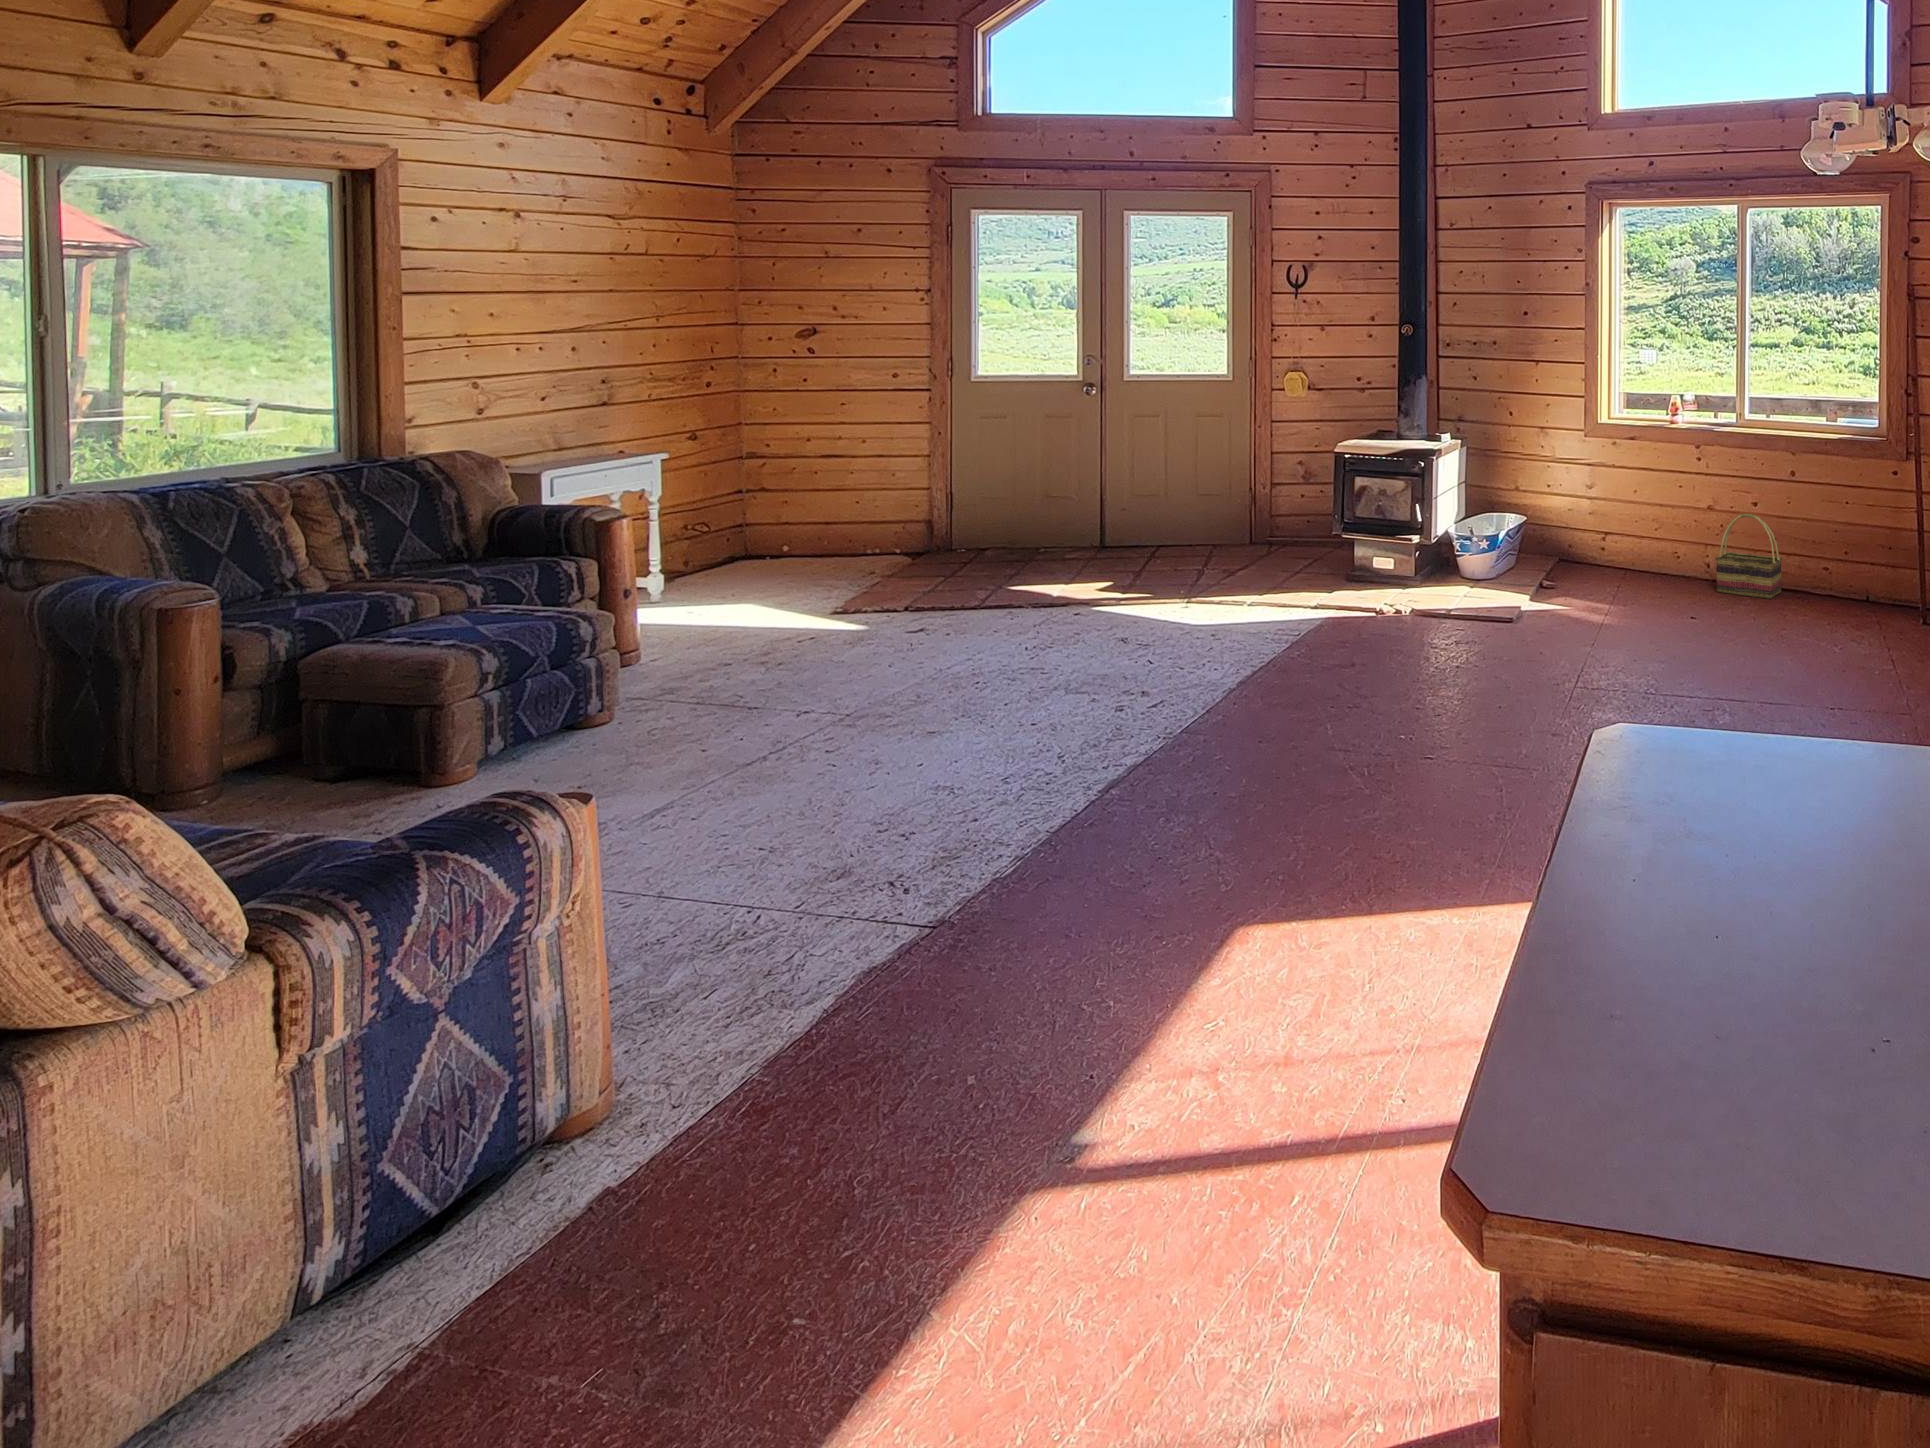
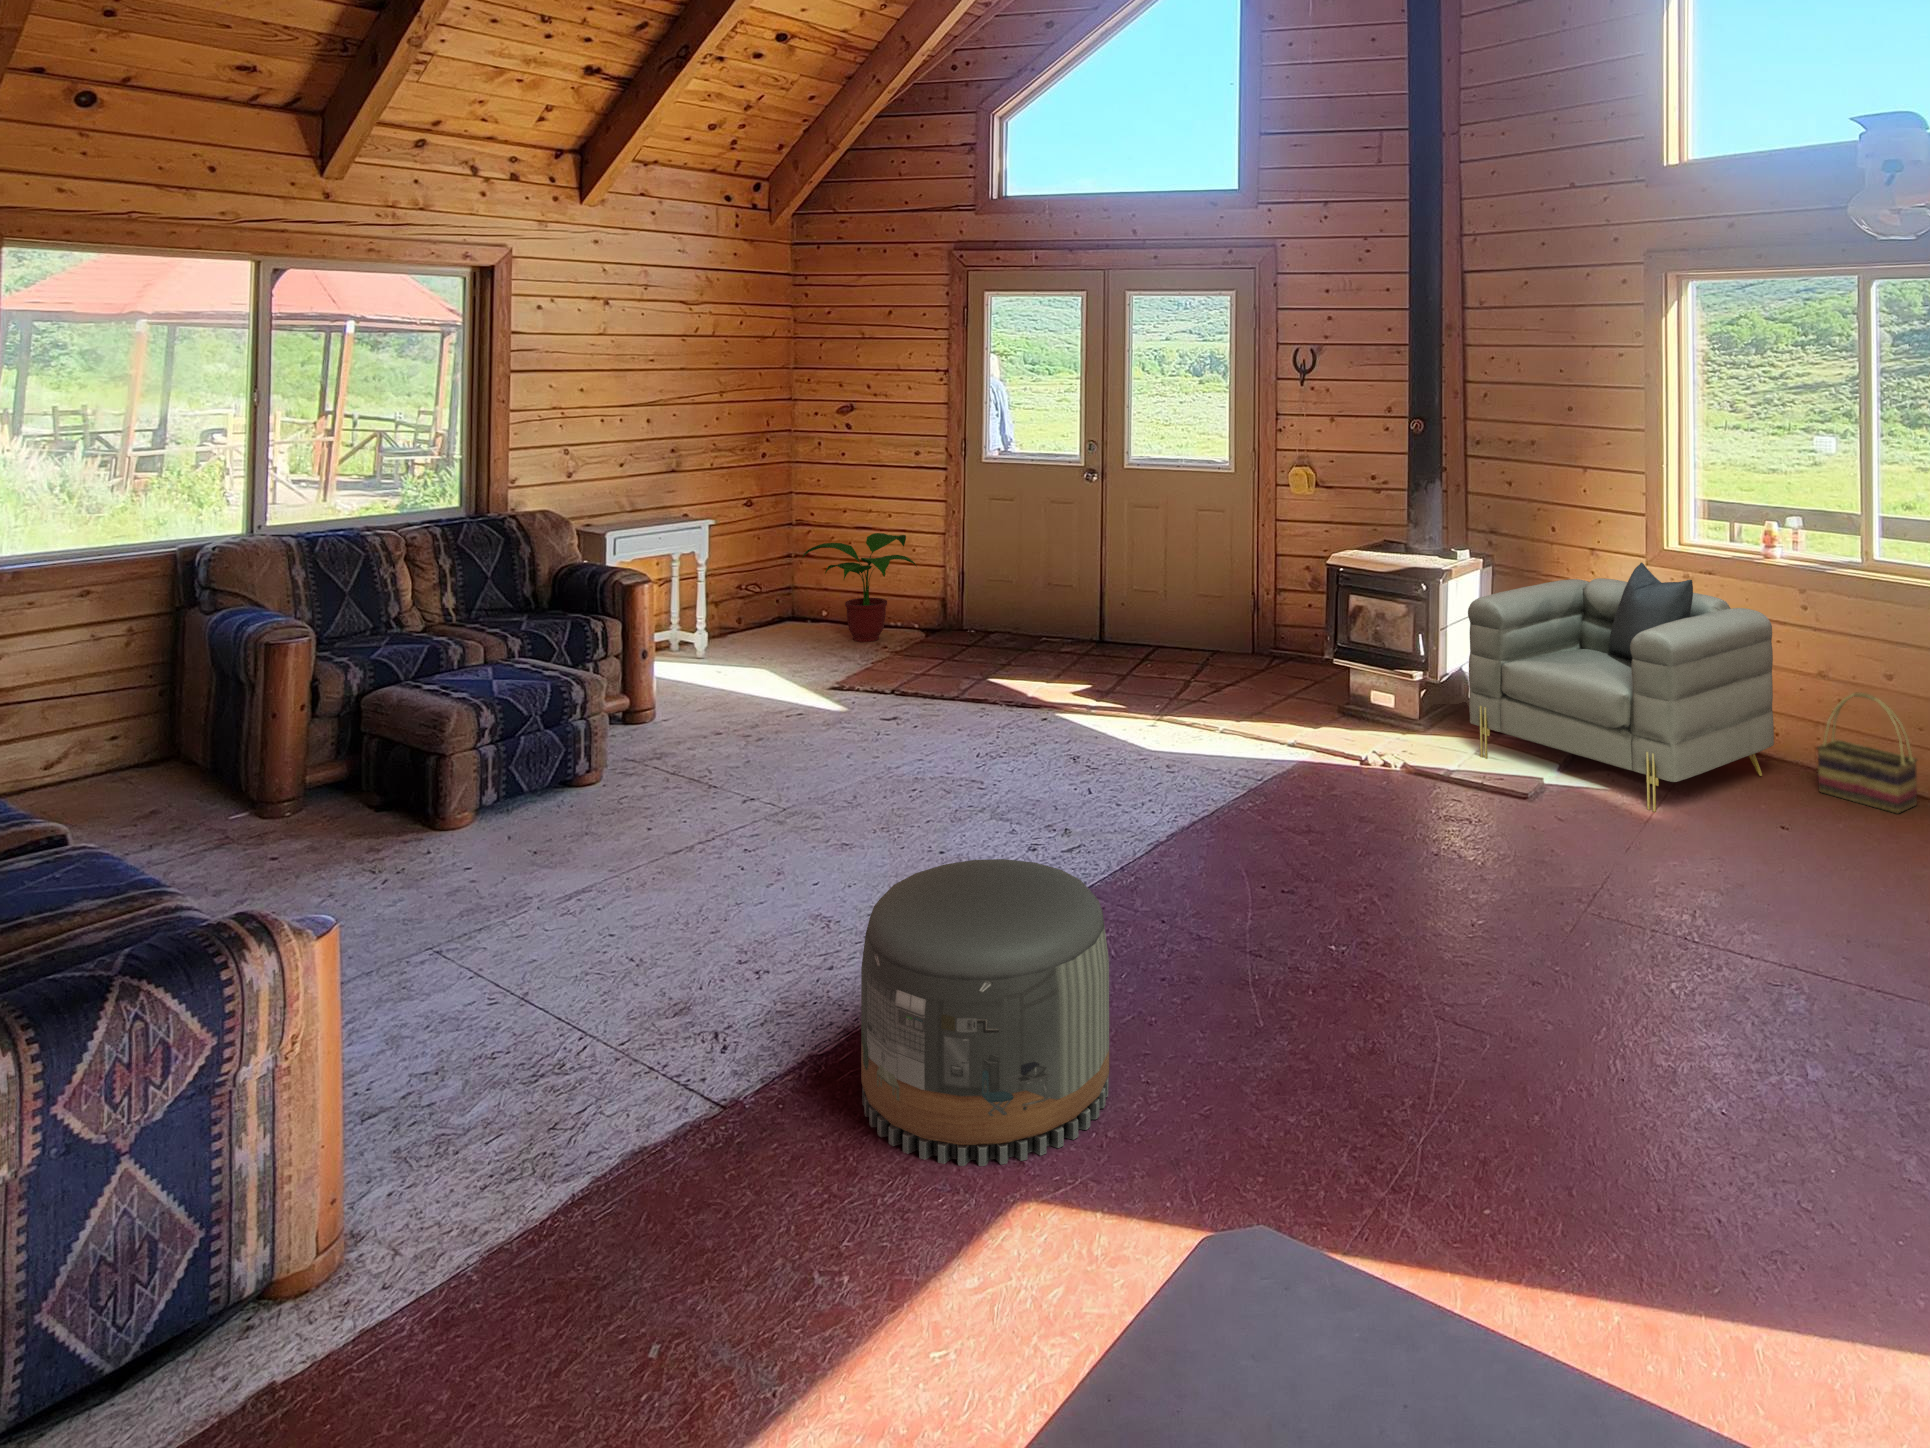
armchair: none [1458,429,1685,618] -> present [1468,563,1774,812]
potted plant: none [759,459,896,571] -> present [803,533,917,642]
pouf: none [1065,685,1280,922] -> present [861,859,1109,1166]

